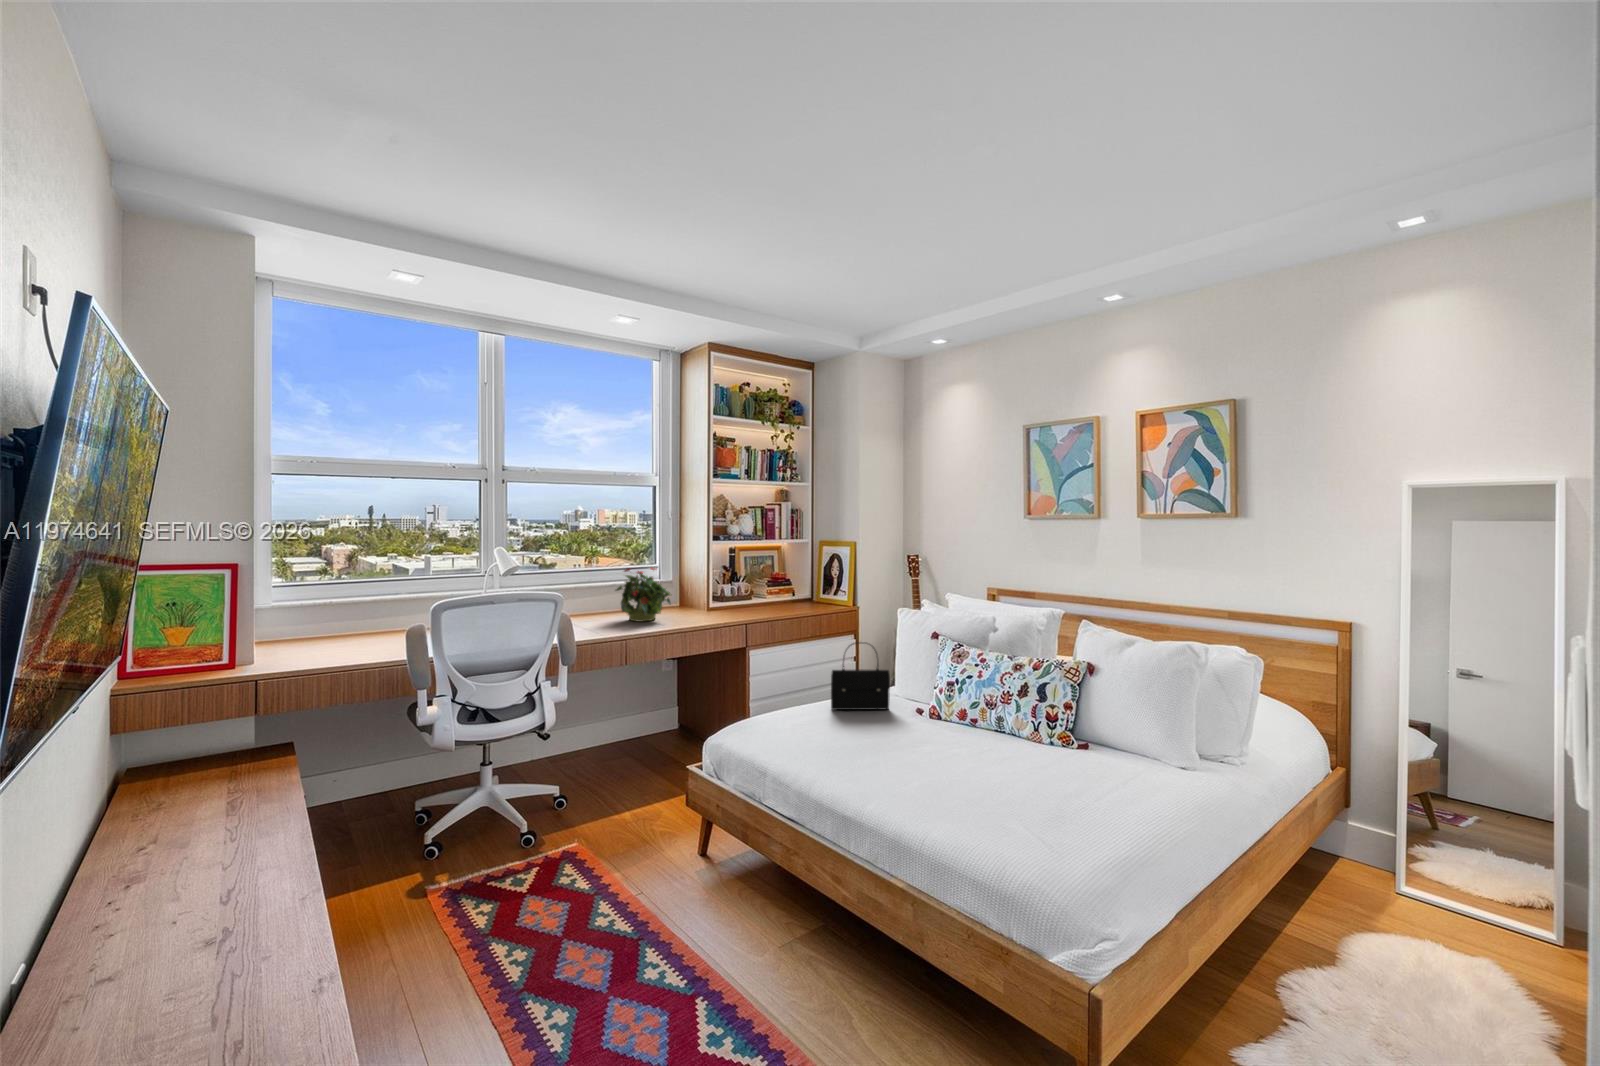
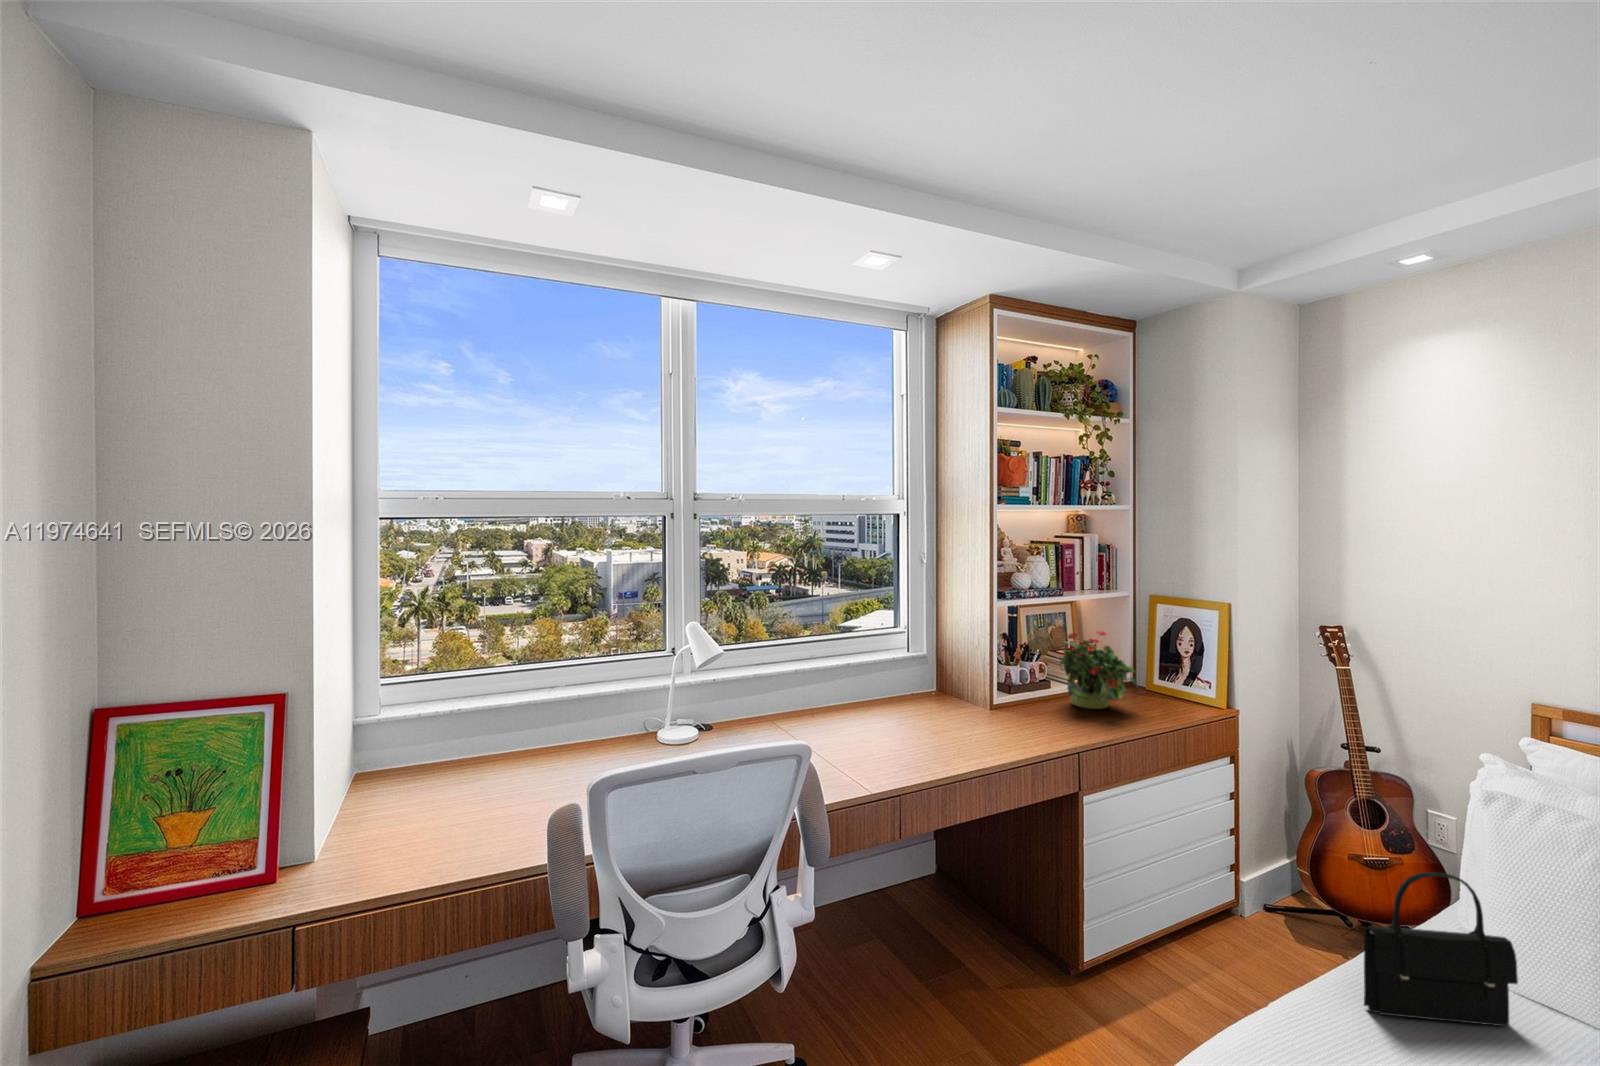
potted plant: present [616,568,670,622] -> present [1059,631,1138,709]

